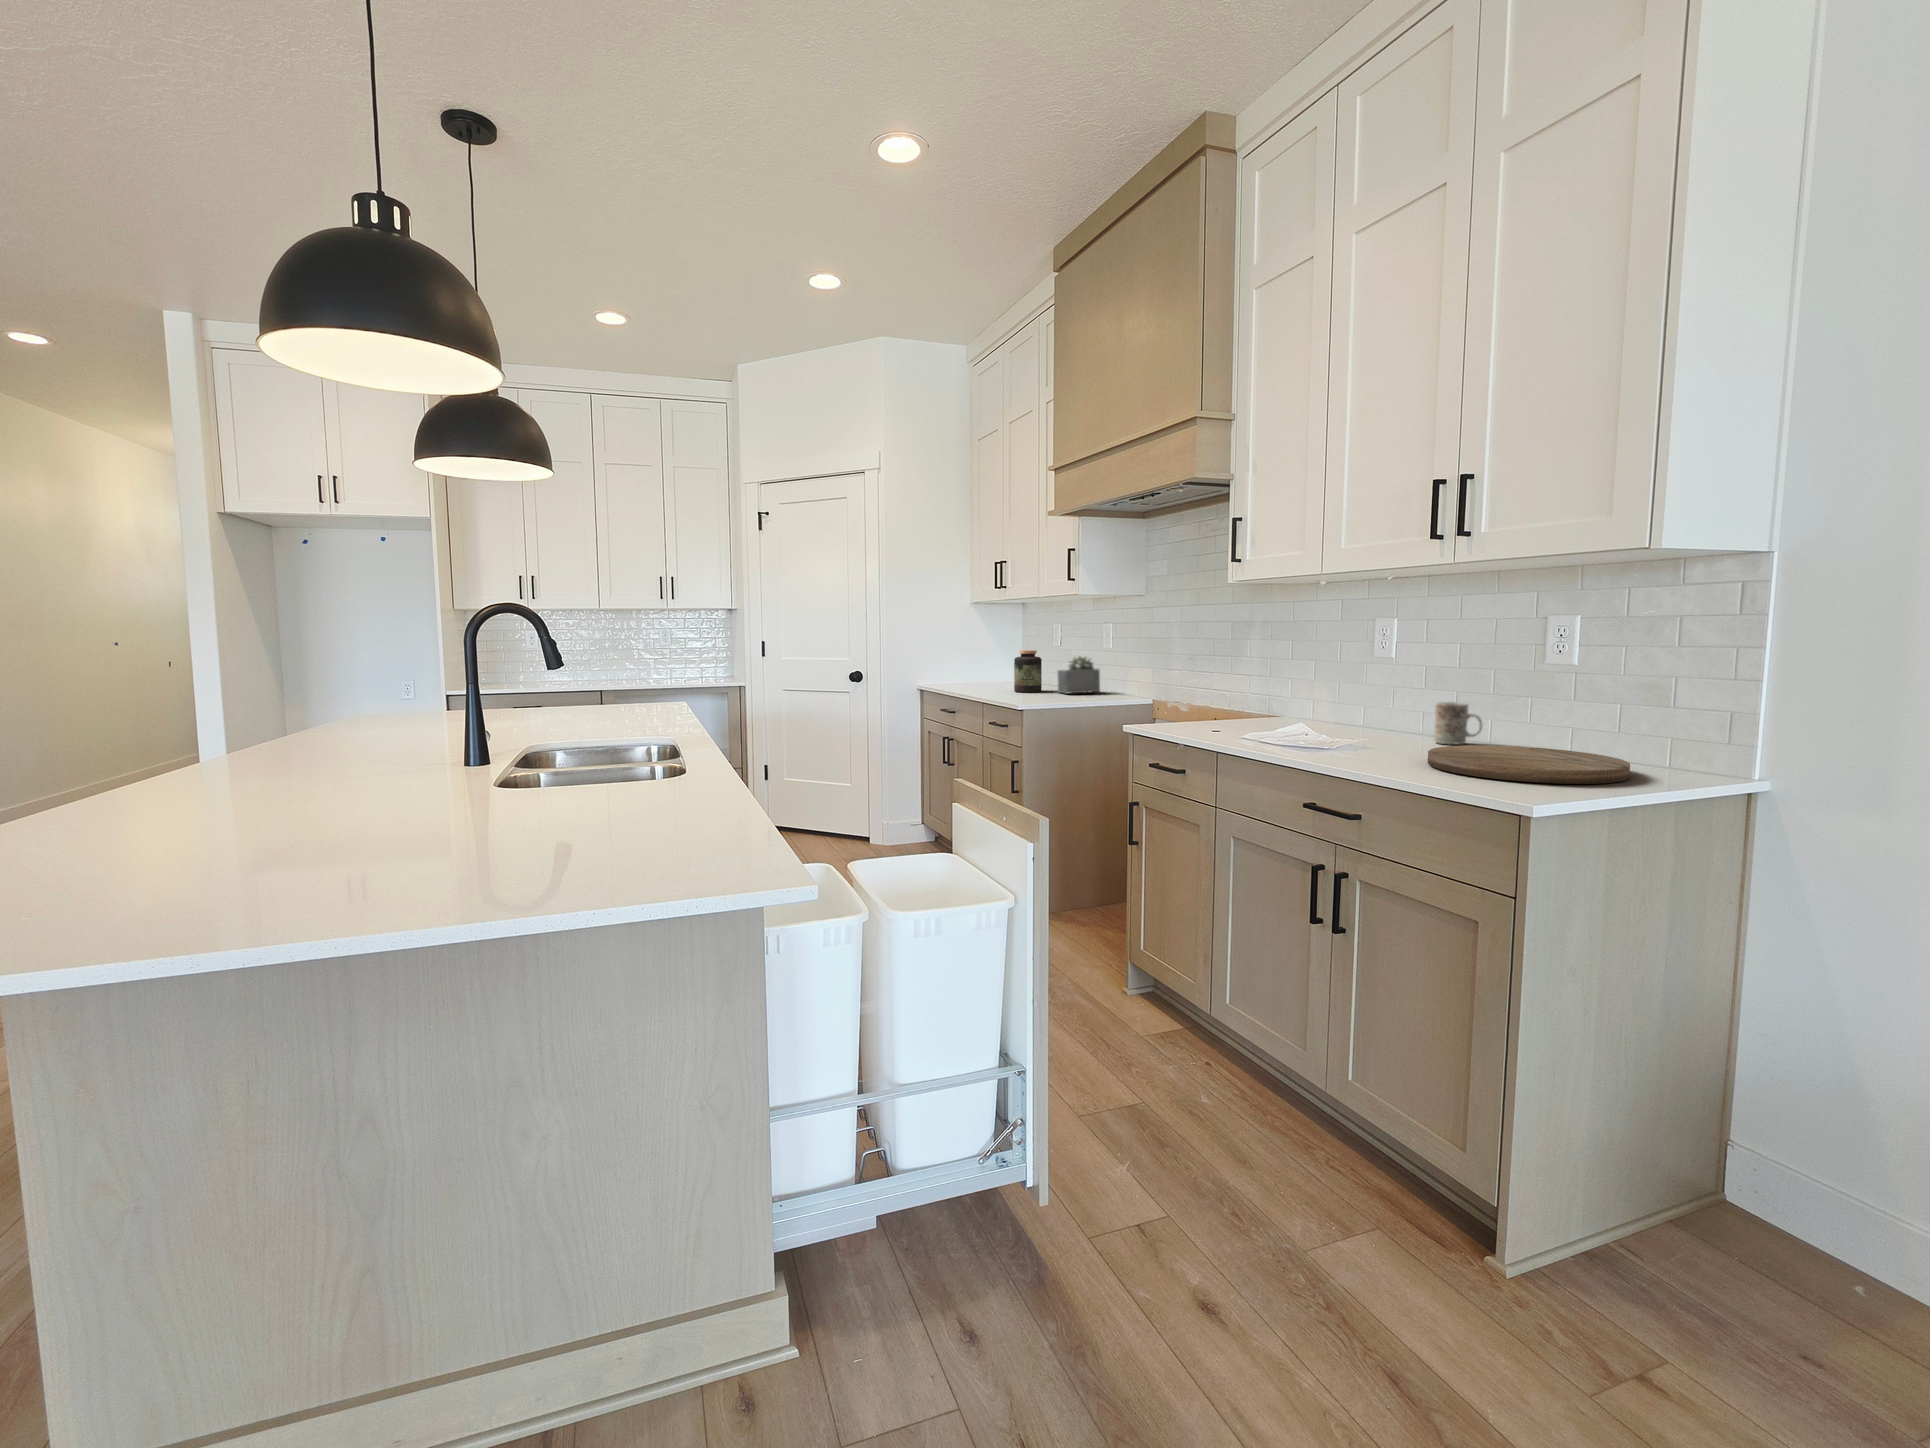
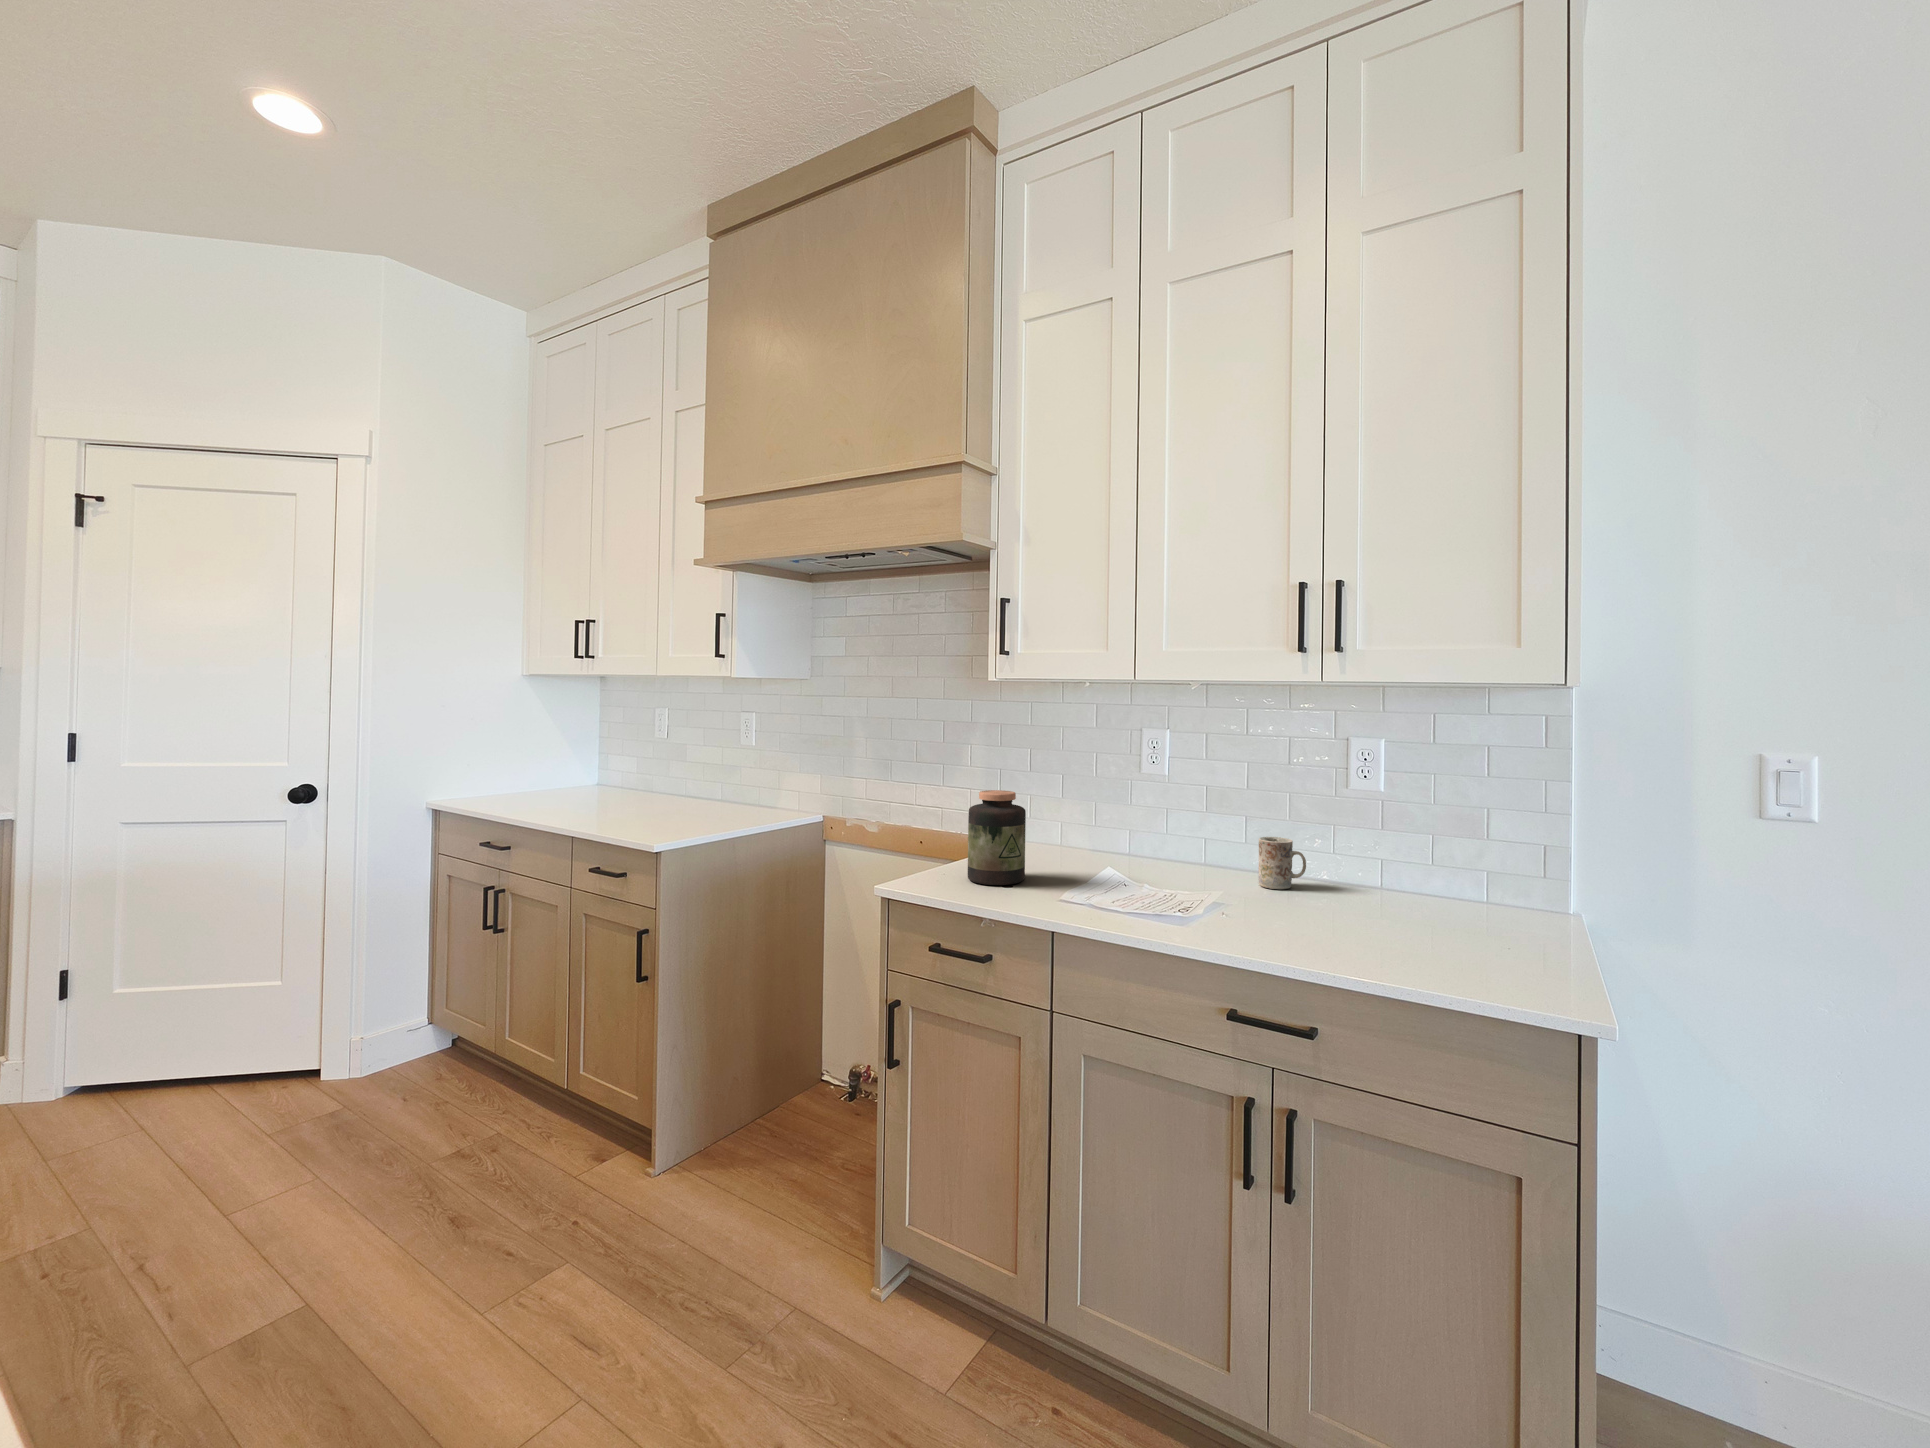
jar: present [1014,650,1042,692] -> present [968,790,1026,885]
succulent plant: present [1058,656,1100,693] -> none [682,757,746,814]
cutting board: present [1428,745,1630,784] -> none [1332,896,1551,965]

